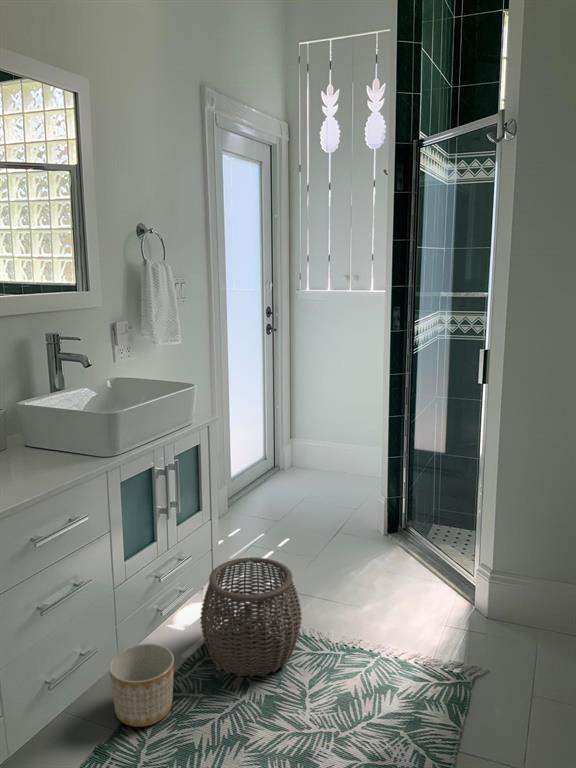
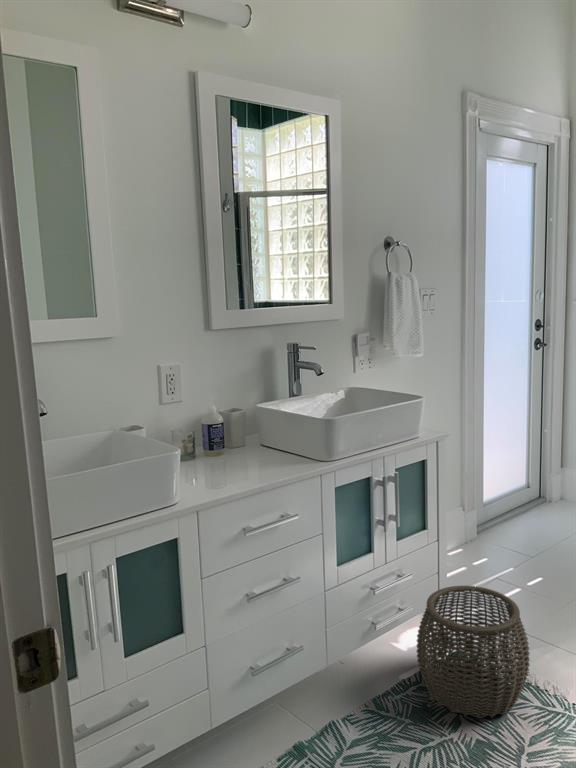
planter: present [109,643,174,727] -> none [316,653,380,737]

